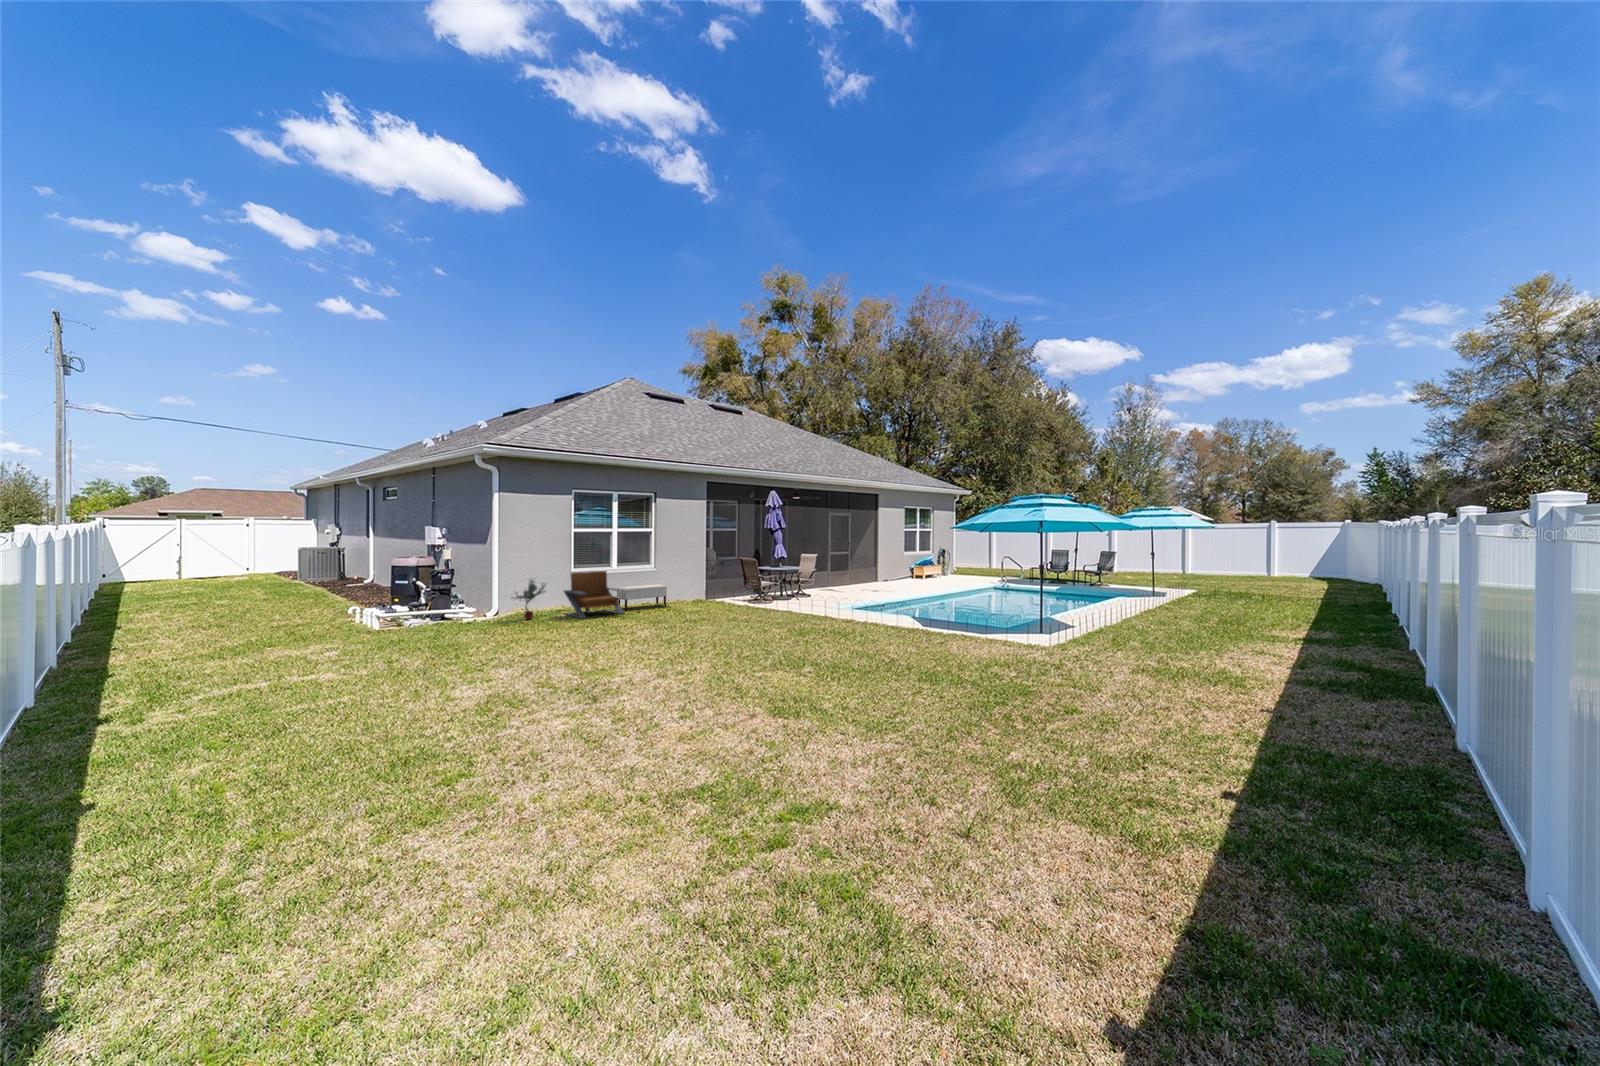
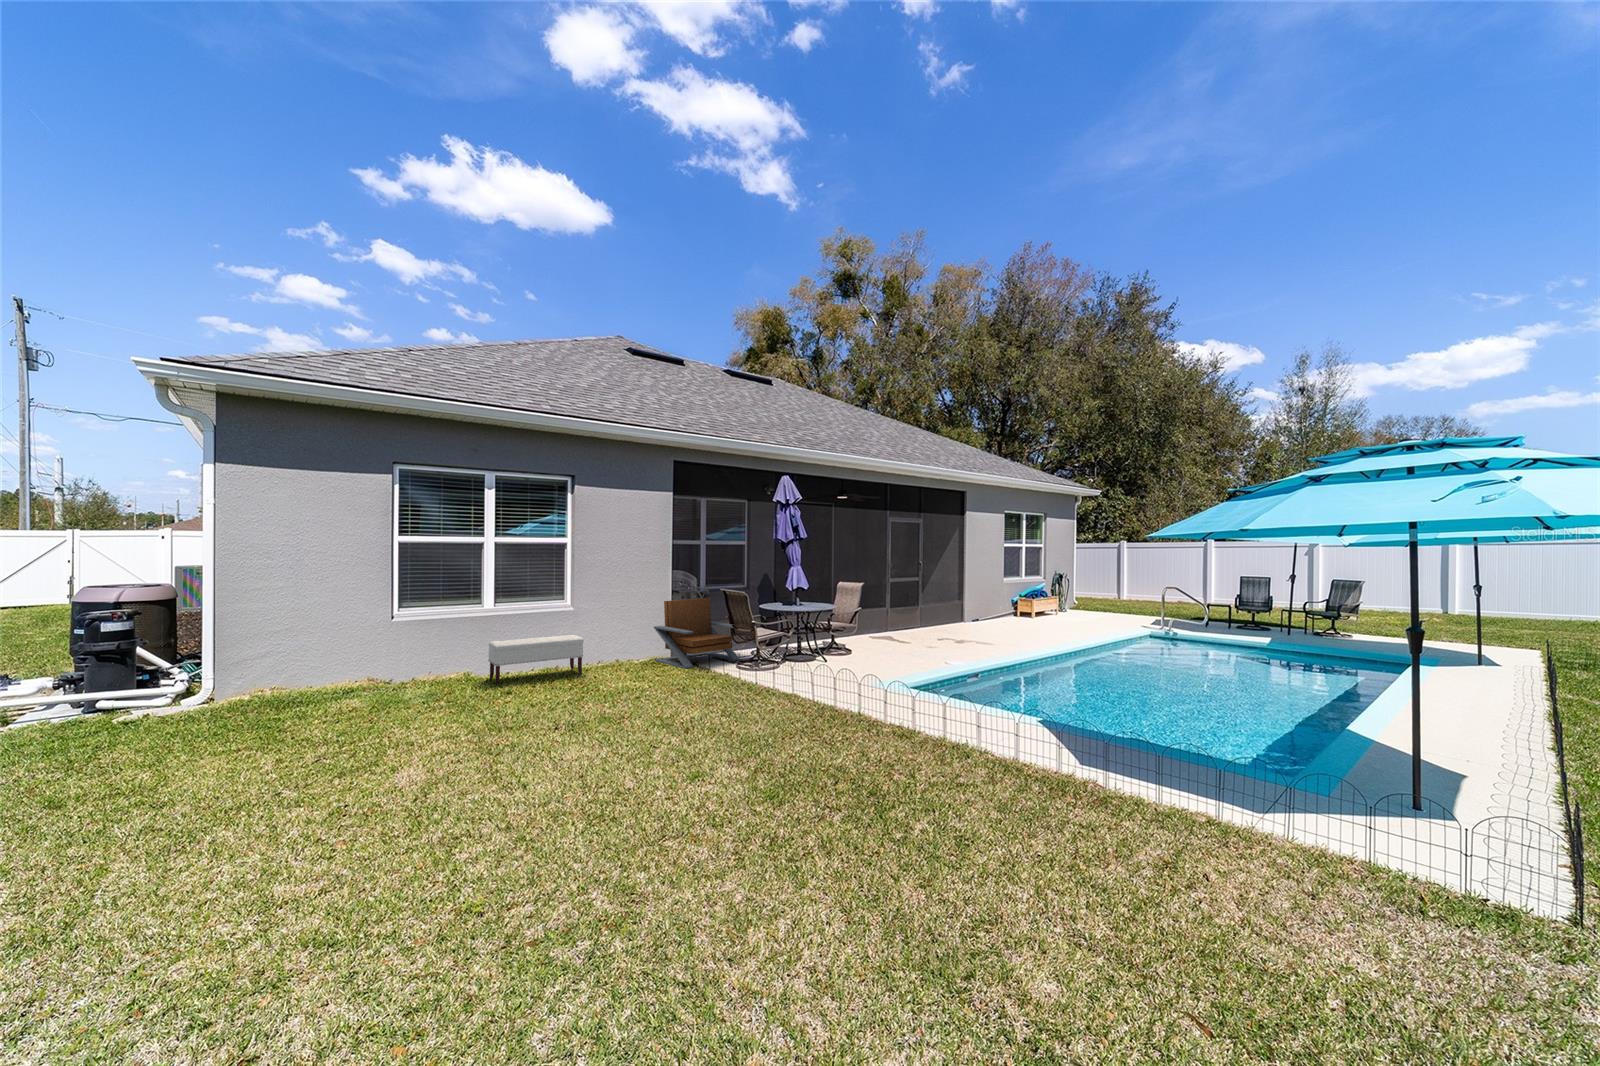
lounge chair: present [564,571,624,619] -> present [654,598,739,669]
potted tree: present [511,580,545,620] -> none [232,628,318,710]

